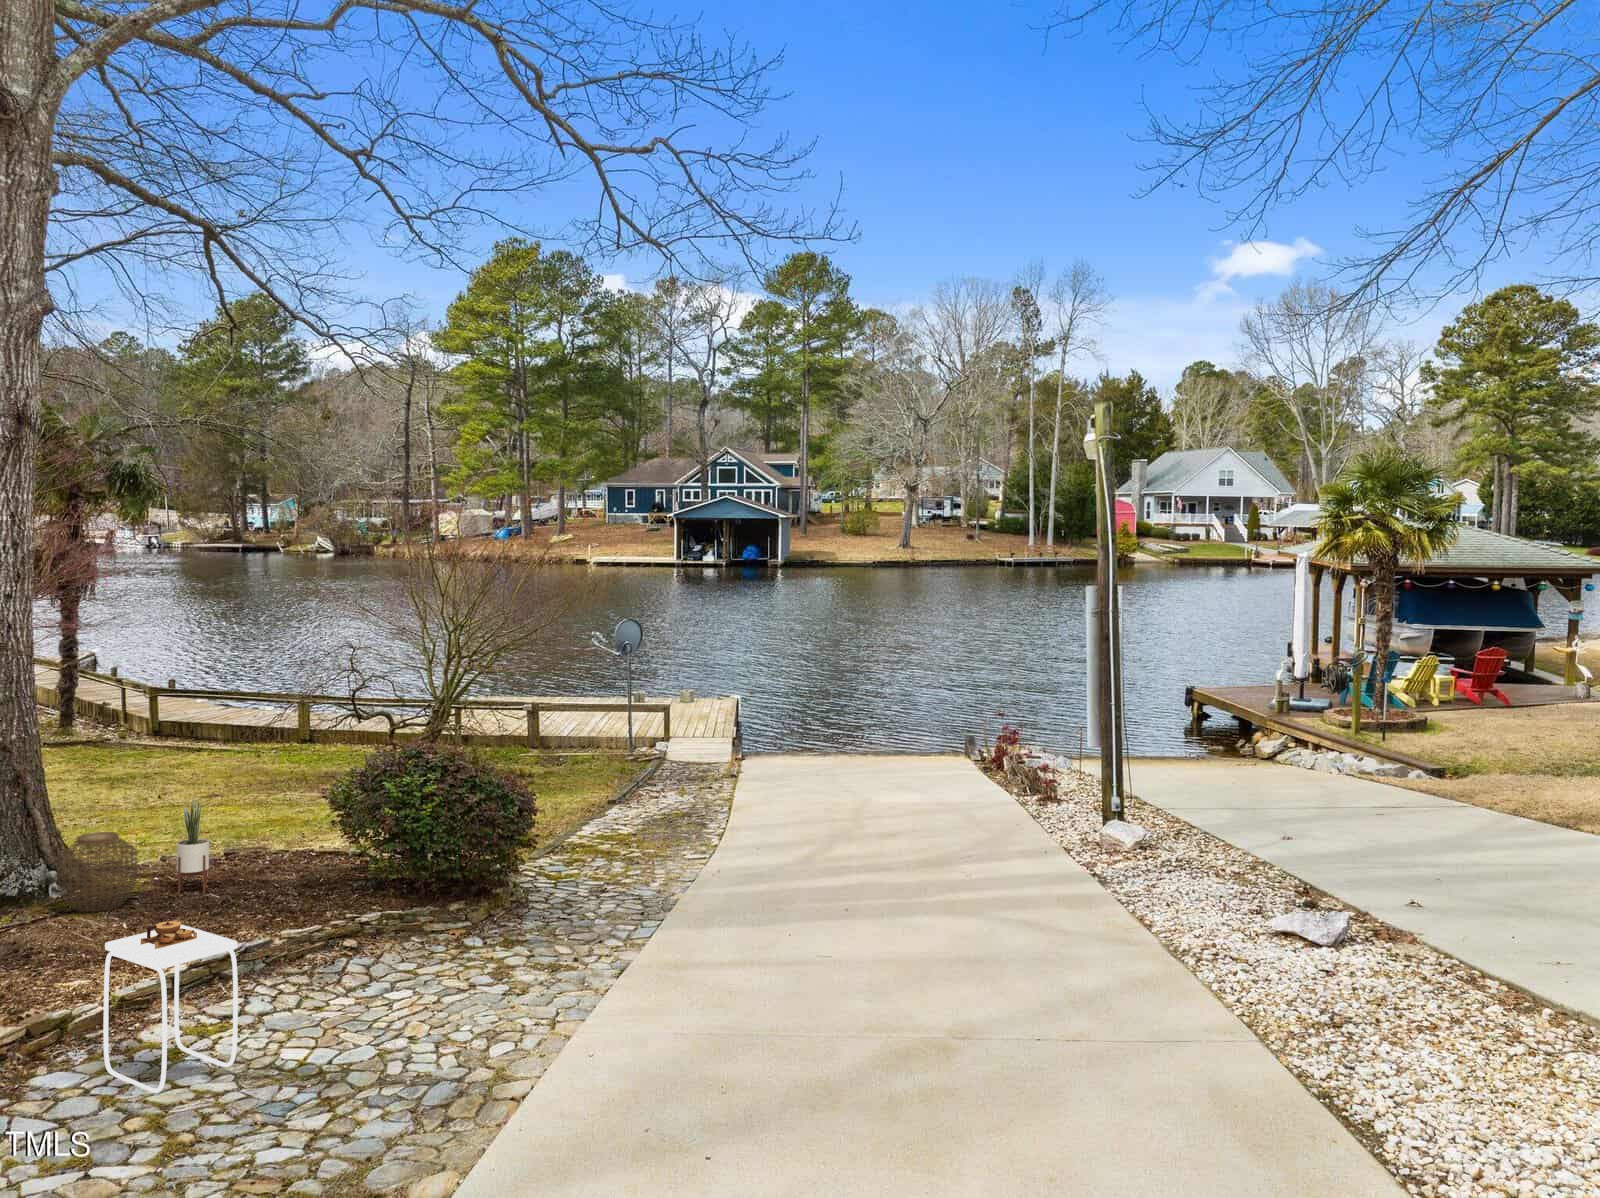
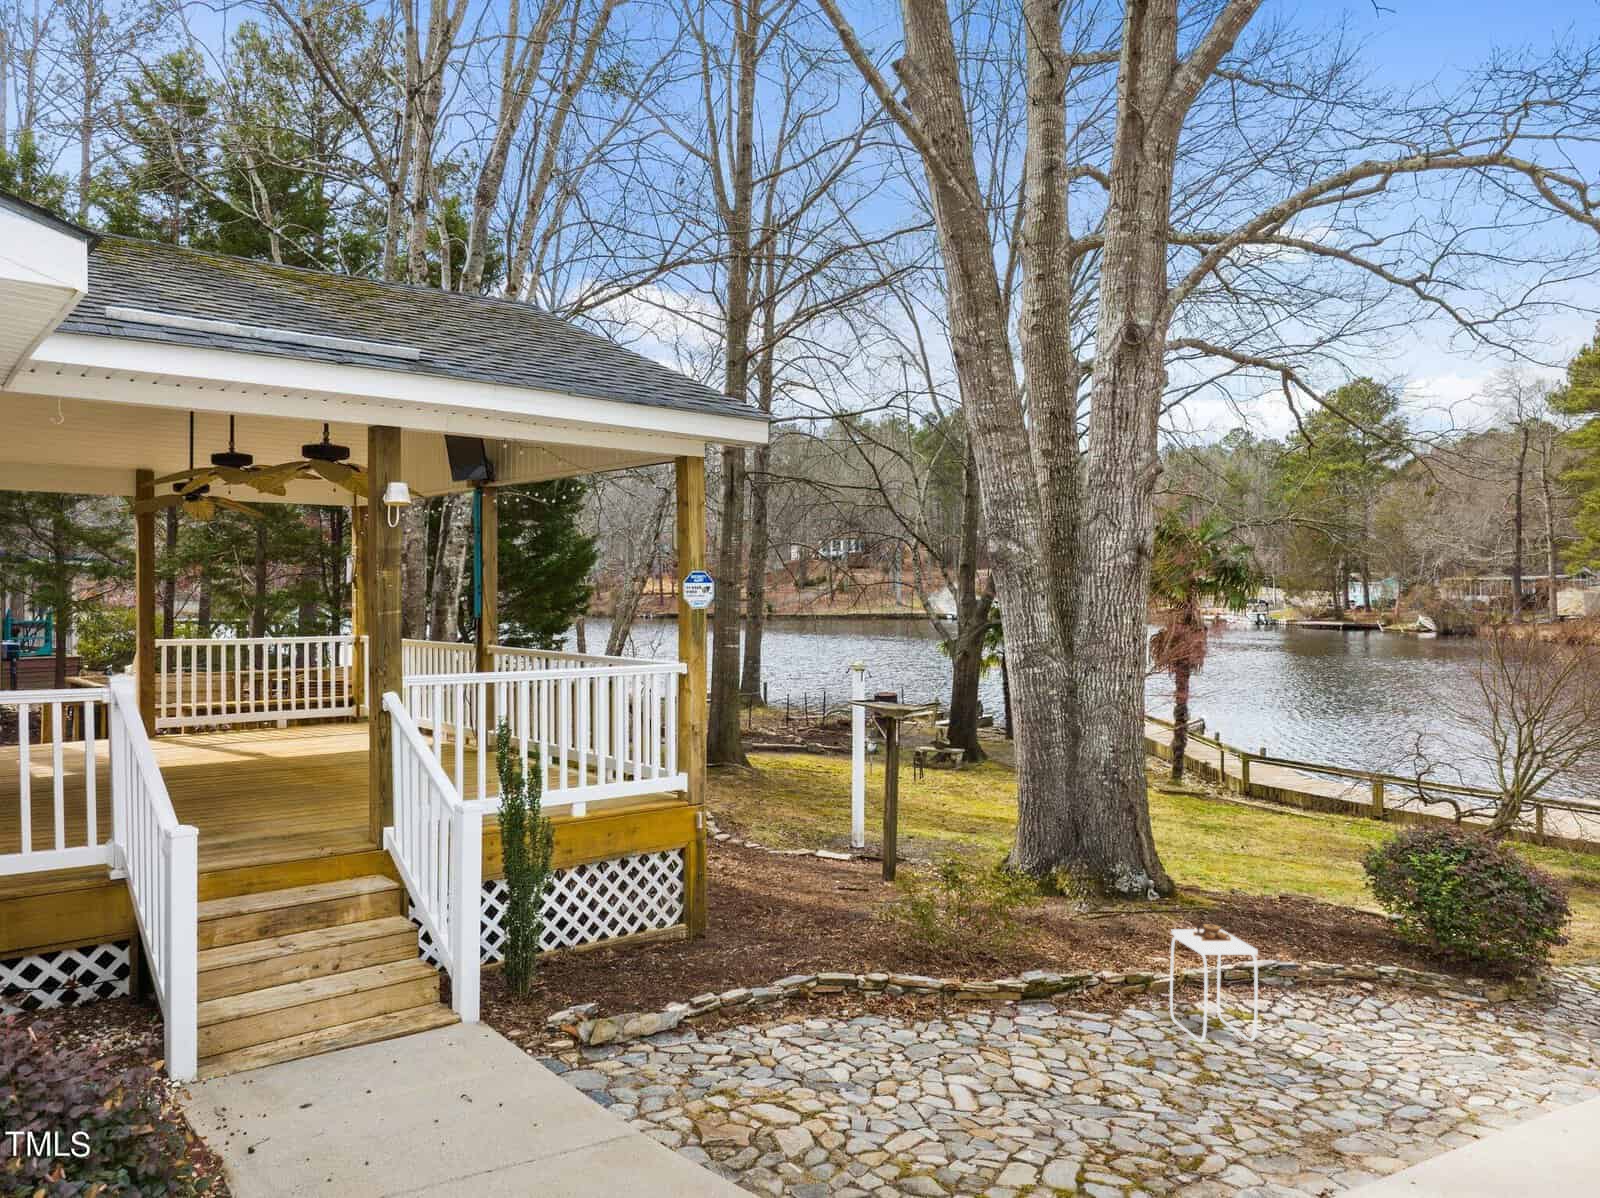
potted plant: present [177,796,209,896] -> none [1236,842,1260,921]
woven basket: present [57,832,138,912] -> none [1154,858,1208,916]

